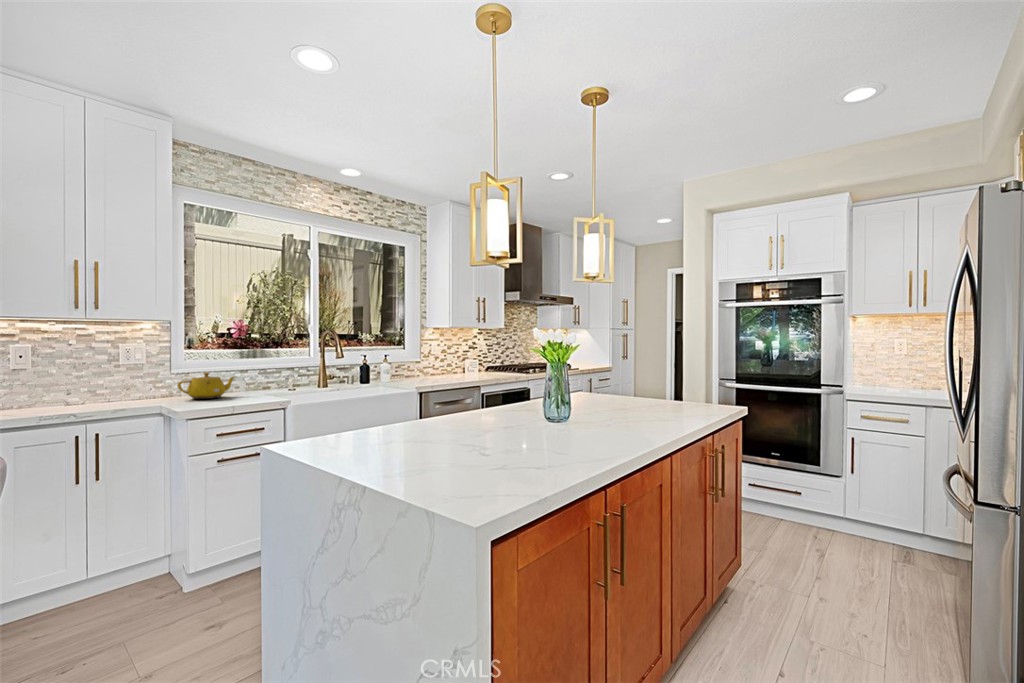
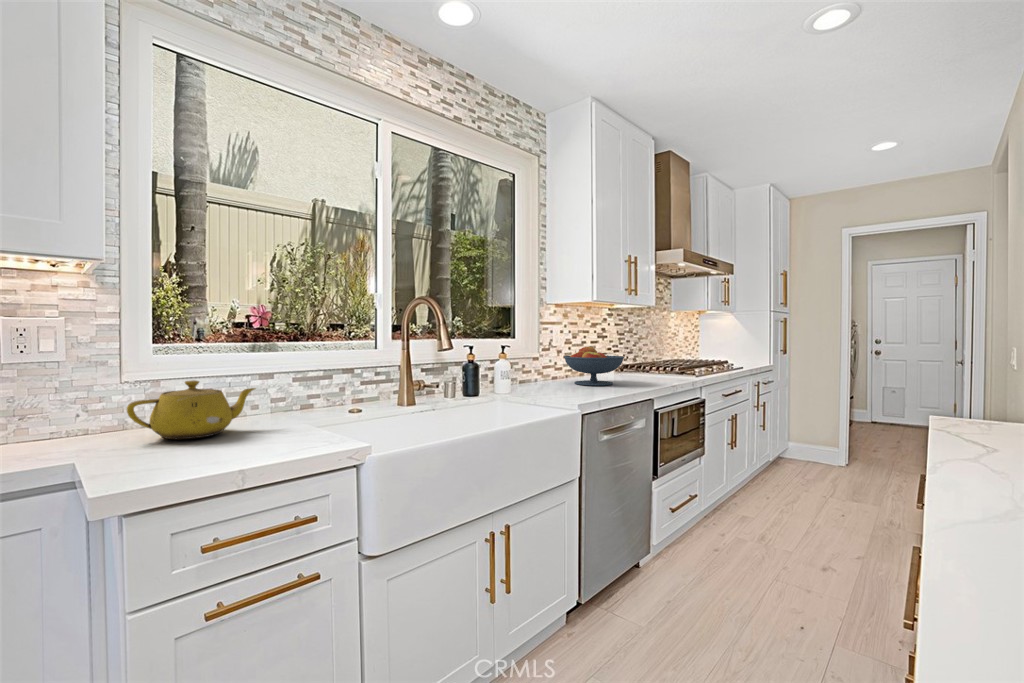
fruit bowl: none [433,355,470,379] -> present [564,347,624,386]

